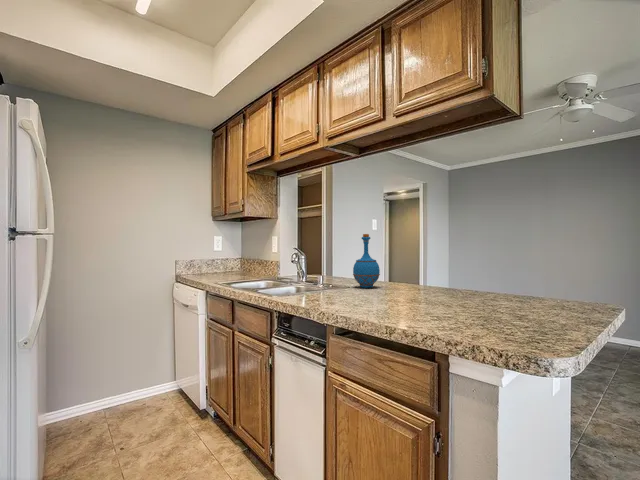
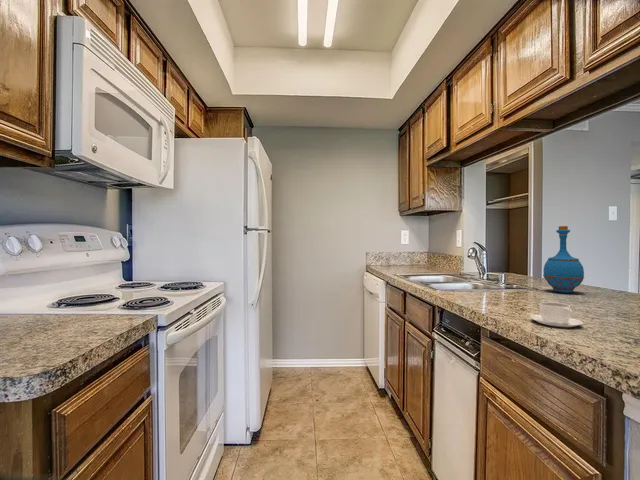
coffee cup: none [370,296,405,316] -> present [530,302,583,327]

